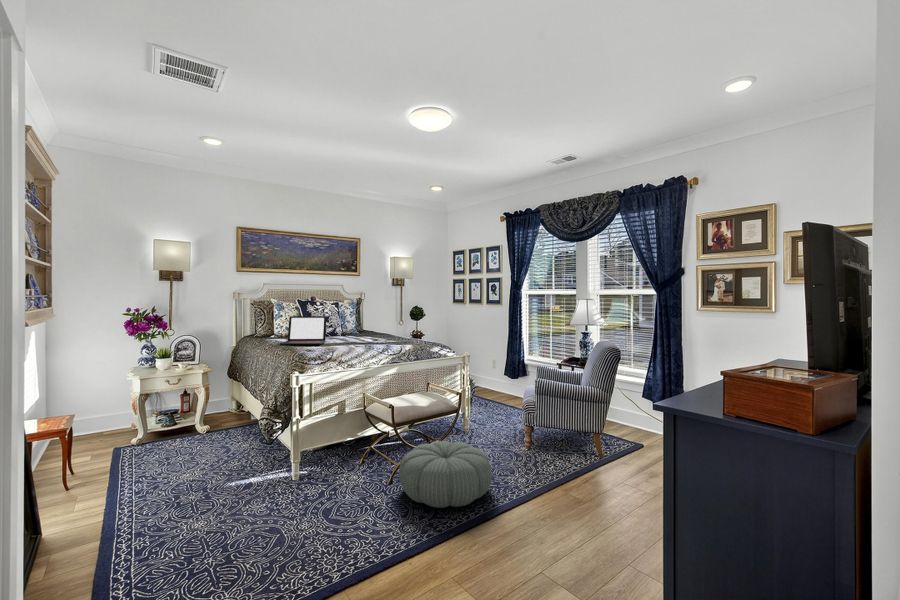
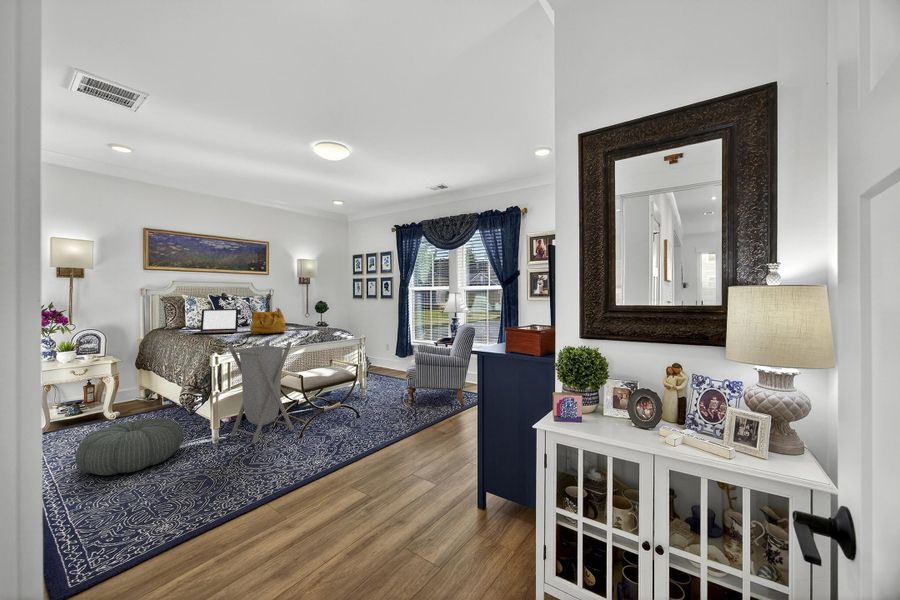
handbag: none [338,316,377,347] -> present [250,308,286,334]
laundry hamper: none [310,356,384,486] -> present [228,340,294,443]
pouf: present [399,441,492,508] -> present [75,418,183,475]

